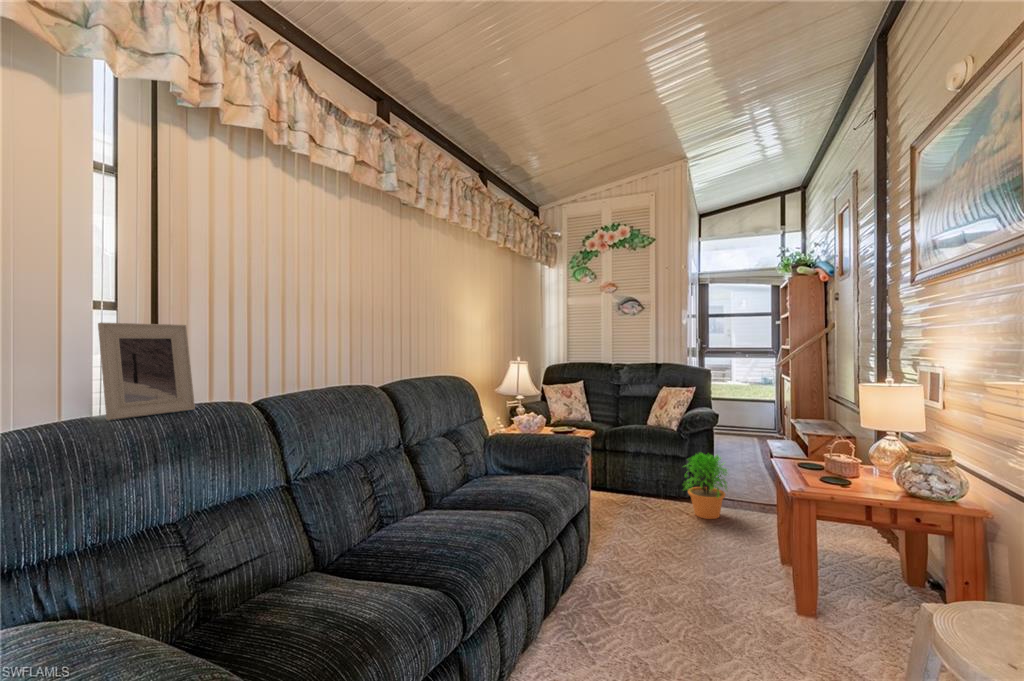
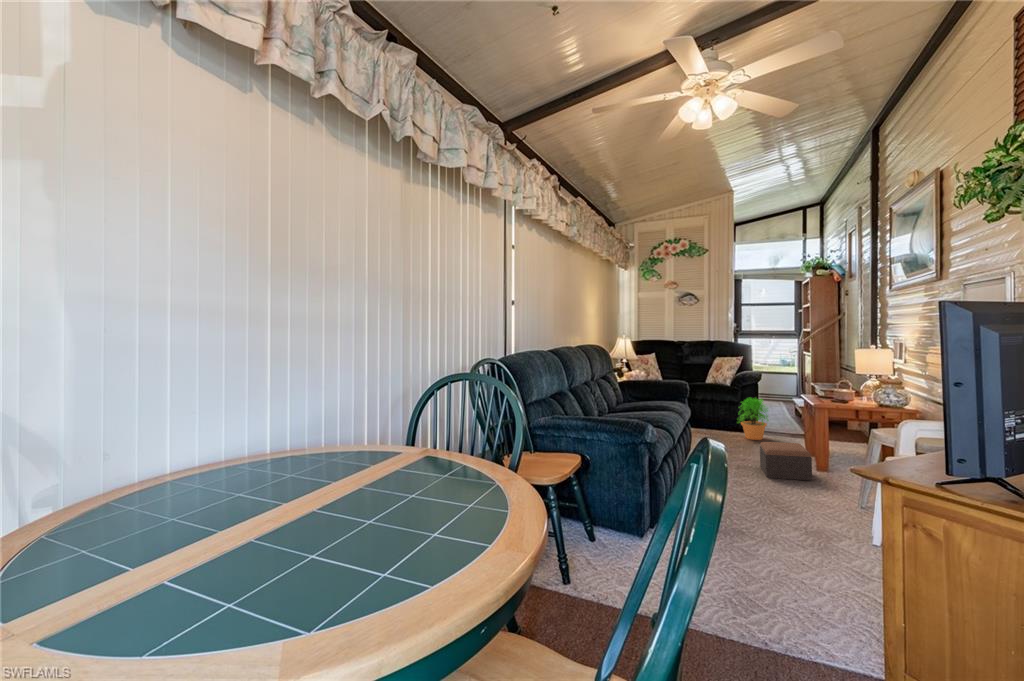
picture frame: present [98,323,195,420] -> none [517,313,541,353]
footstool: none [701,552,790,643] -> present [760,442,812,481]

